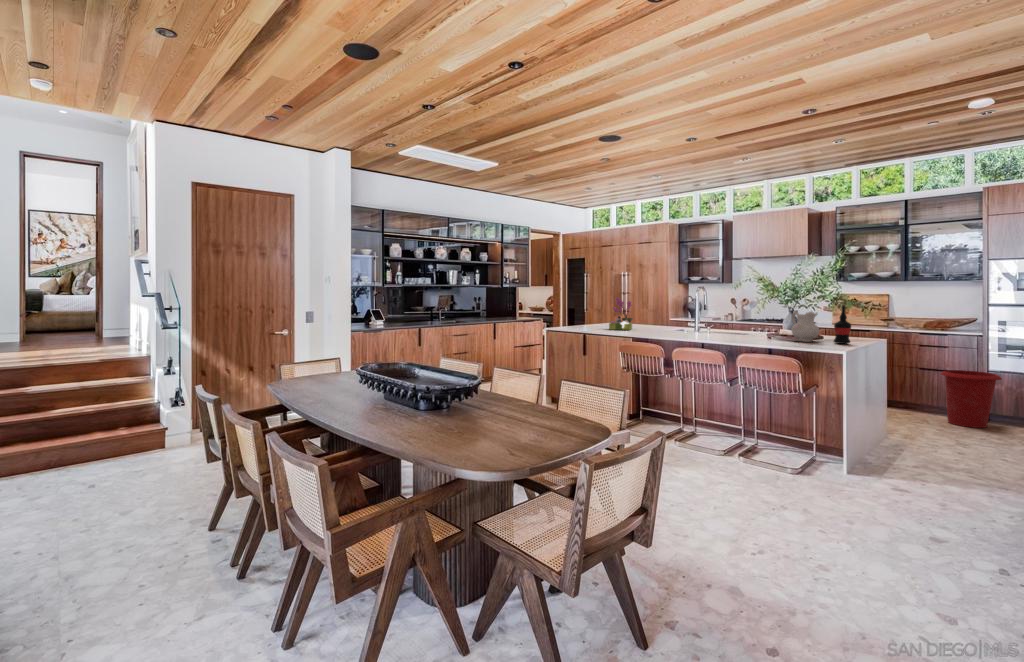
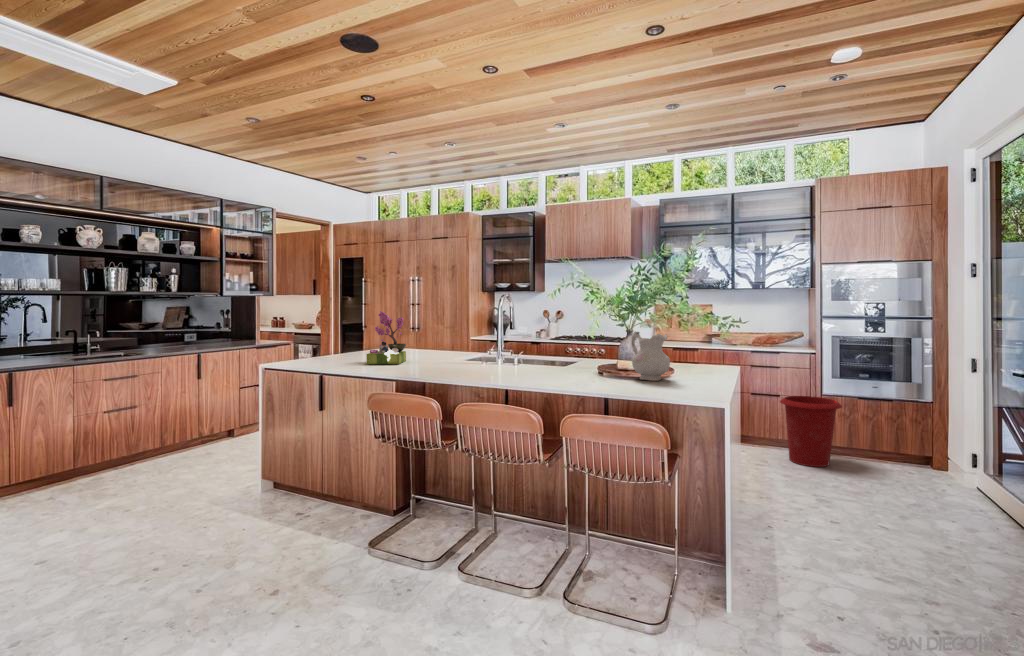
wine bottle: present [834,304,851,344] -> none [691,323,714,383]

